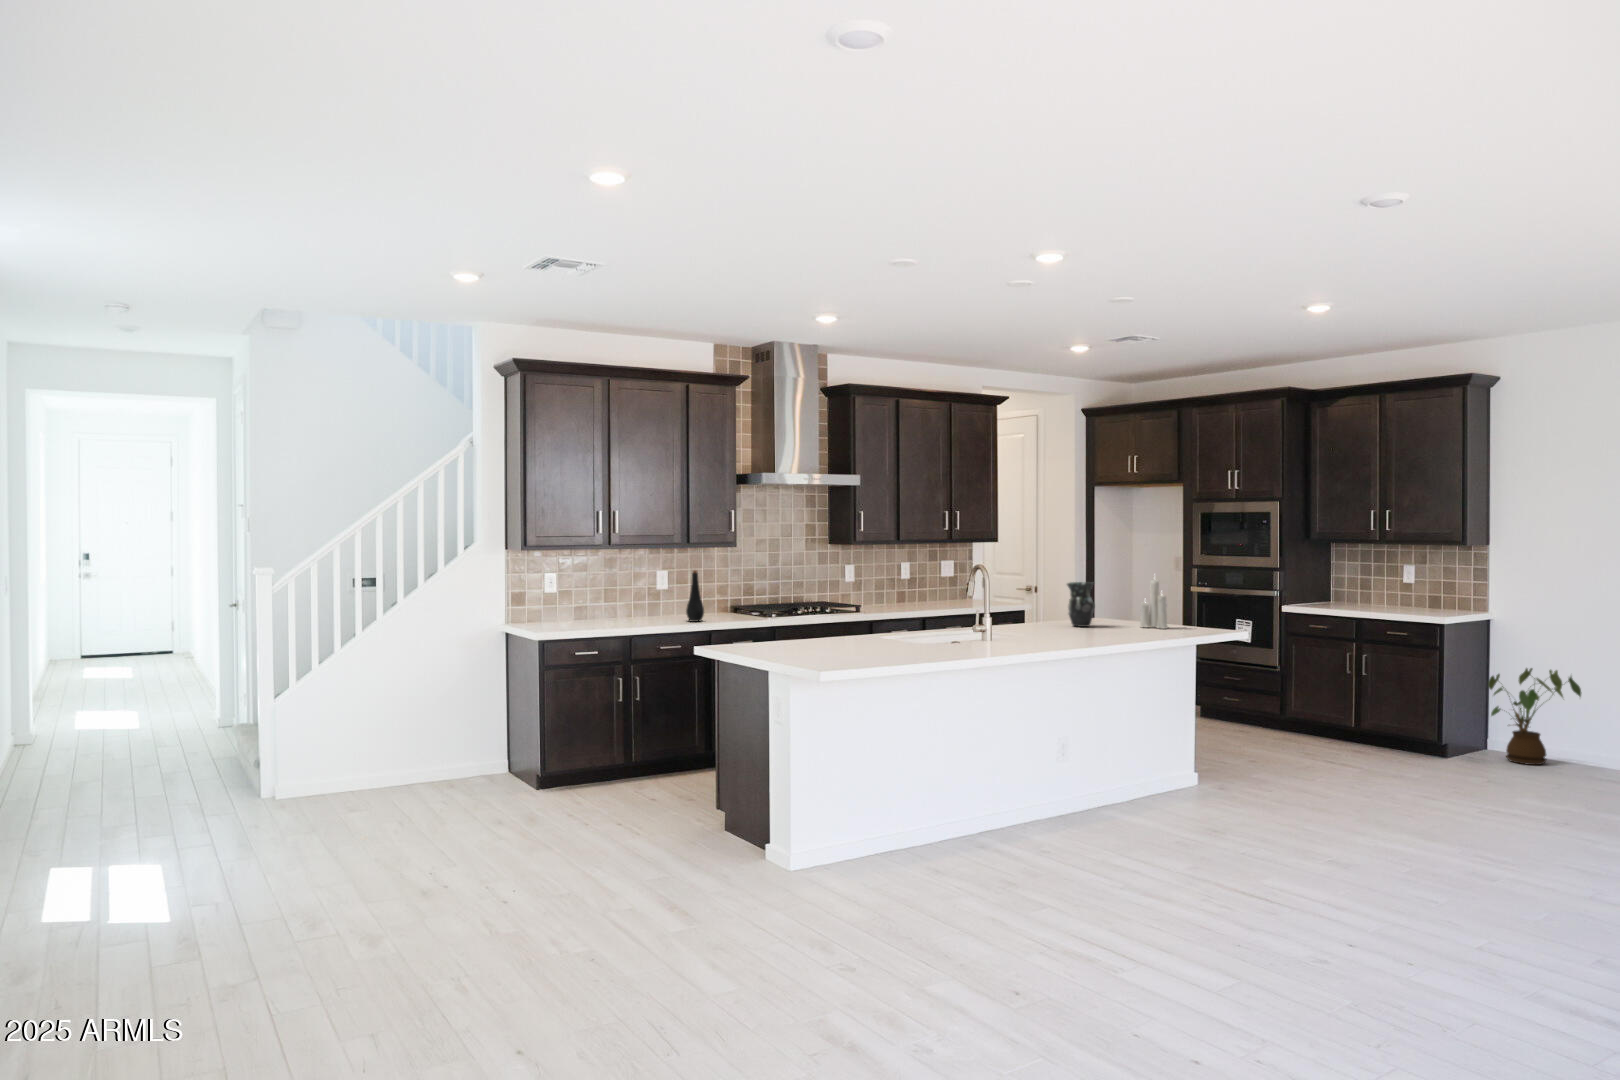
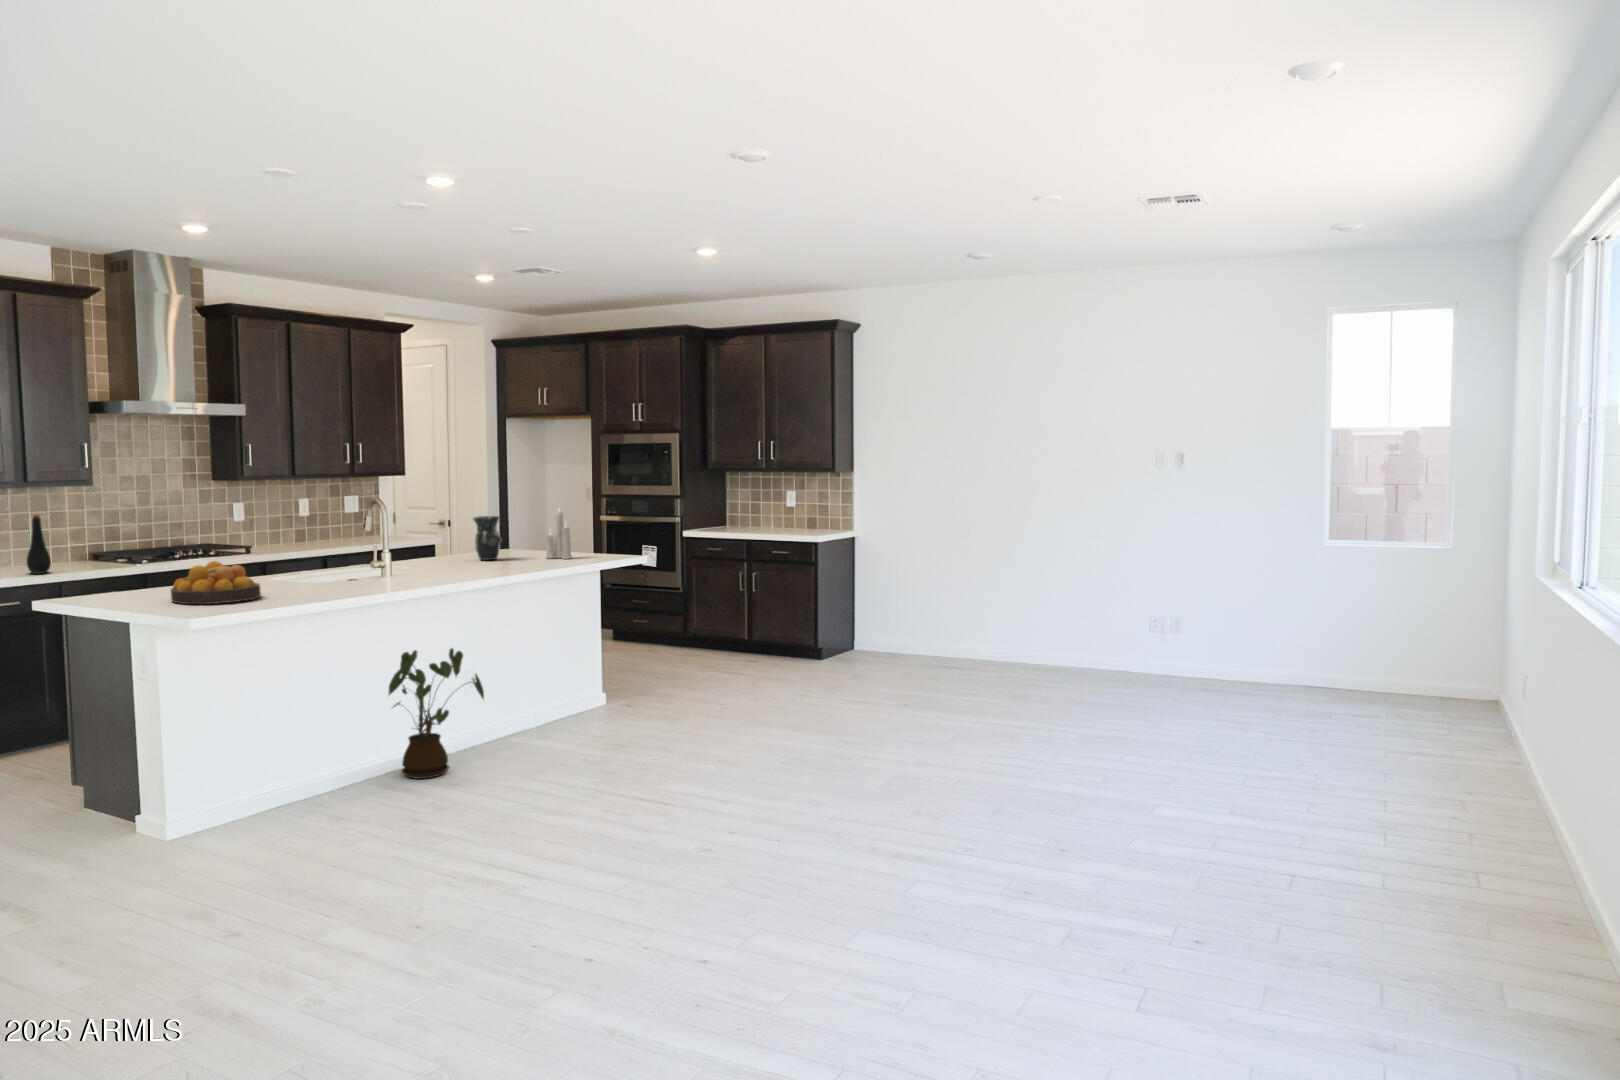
fruit bowl: none [800,615,876,655] -> present [171,561,261,604]
house plant: present [1488,668,1581,765] -> present [389,648,484,779]

